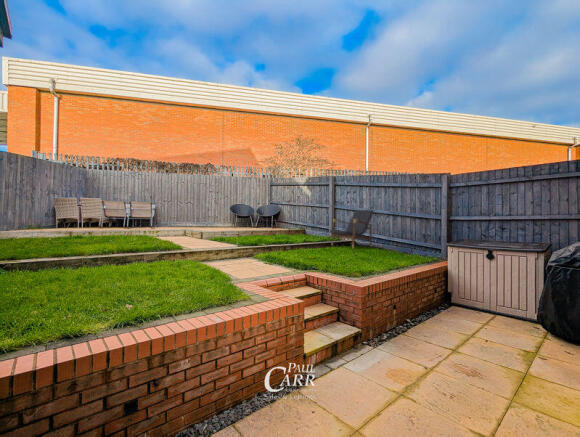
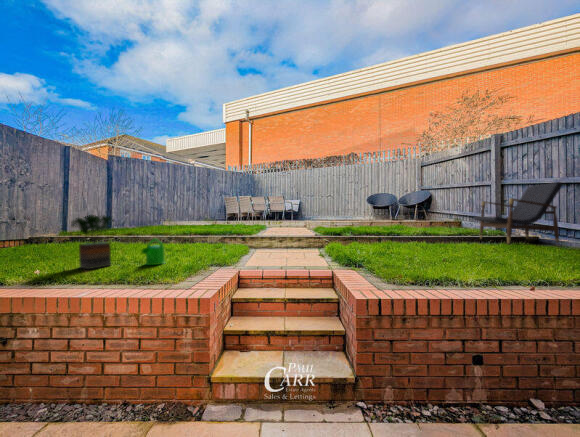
potted tree: none [54,237,108,311] -> present [72,215,113,269]
watering can: none [136,263,161,295] -> present [142,238,165,265]

